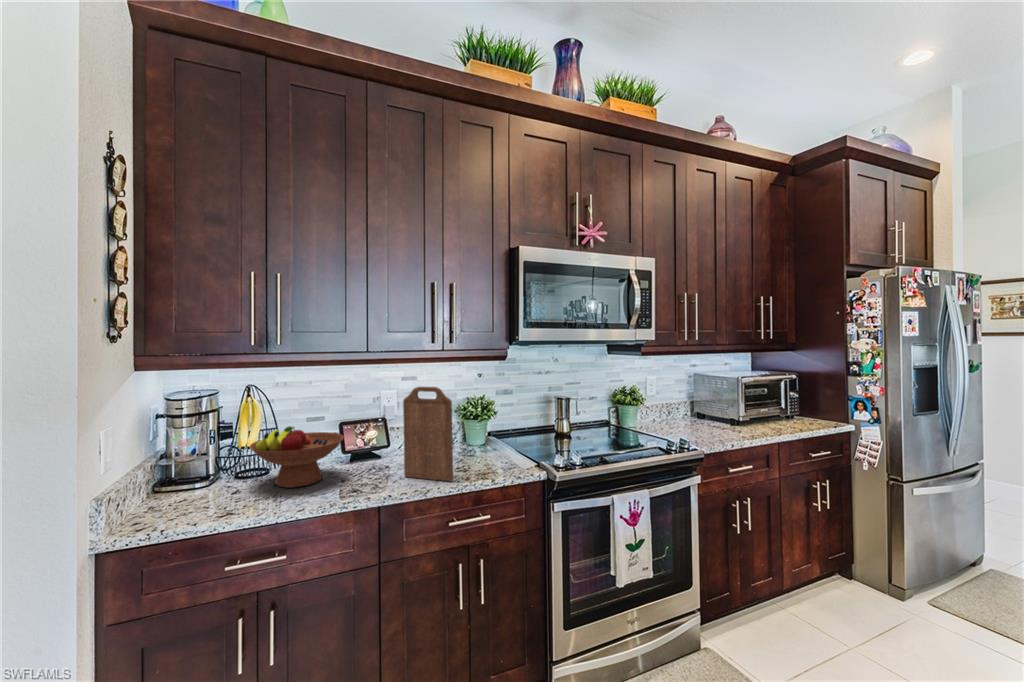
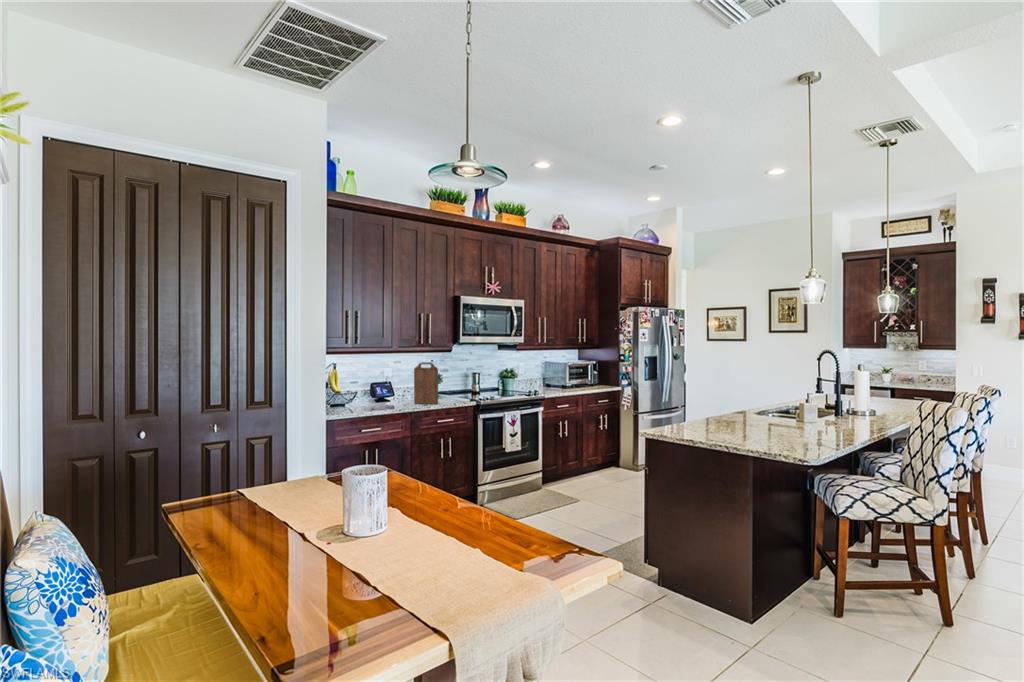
fruit bowl: present [250,426,344,488] -> none [347,381,388,407]

